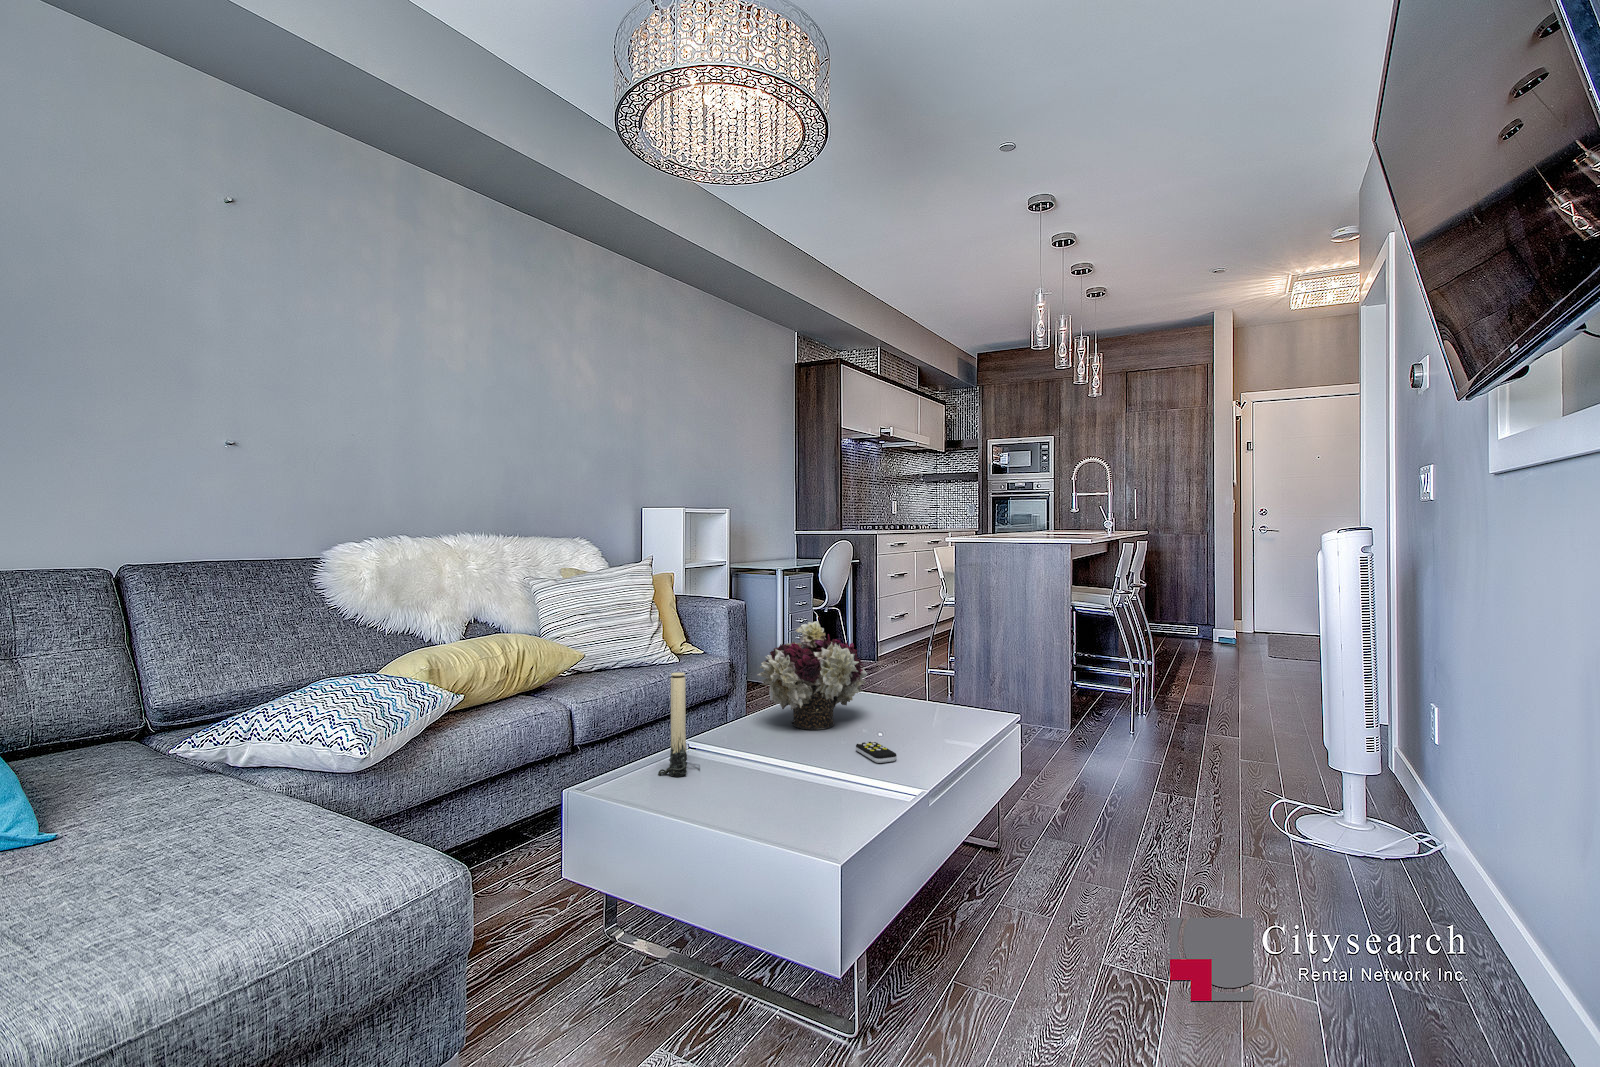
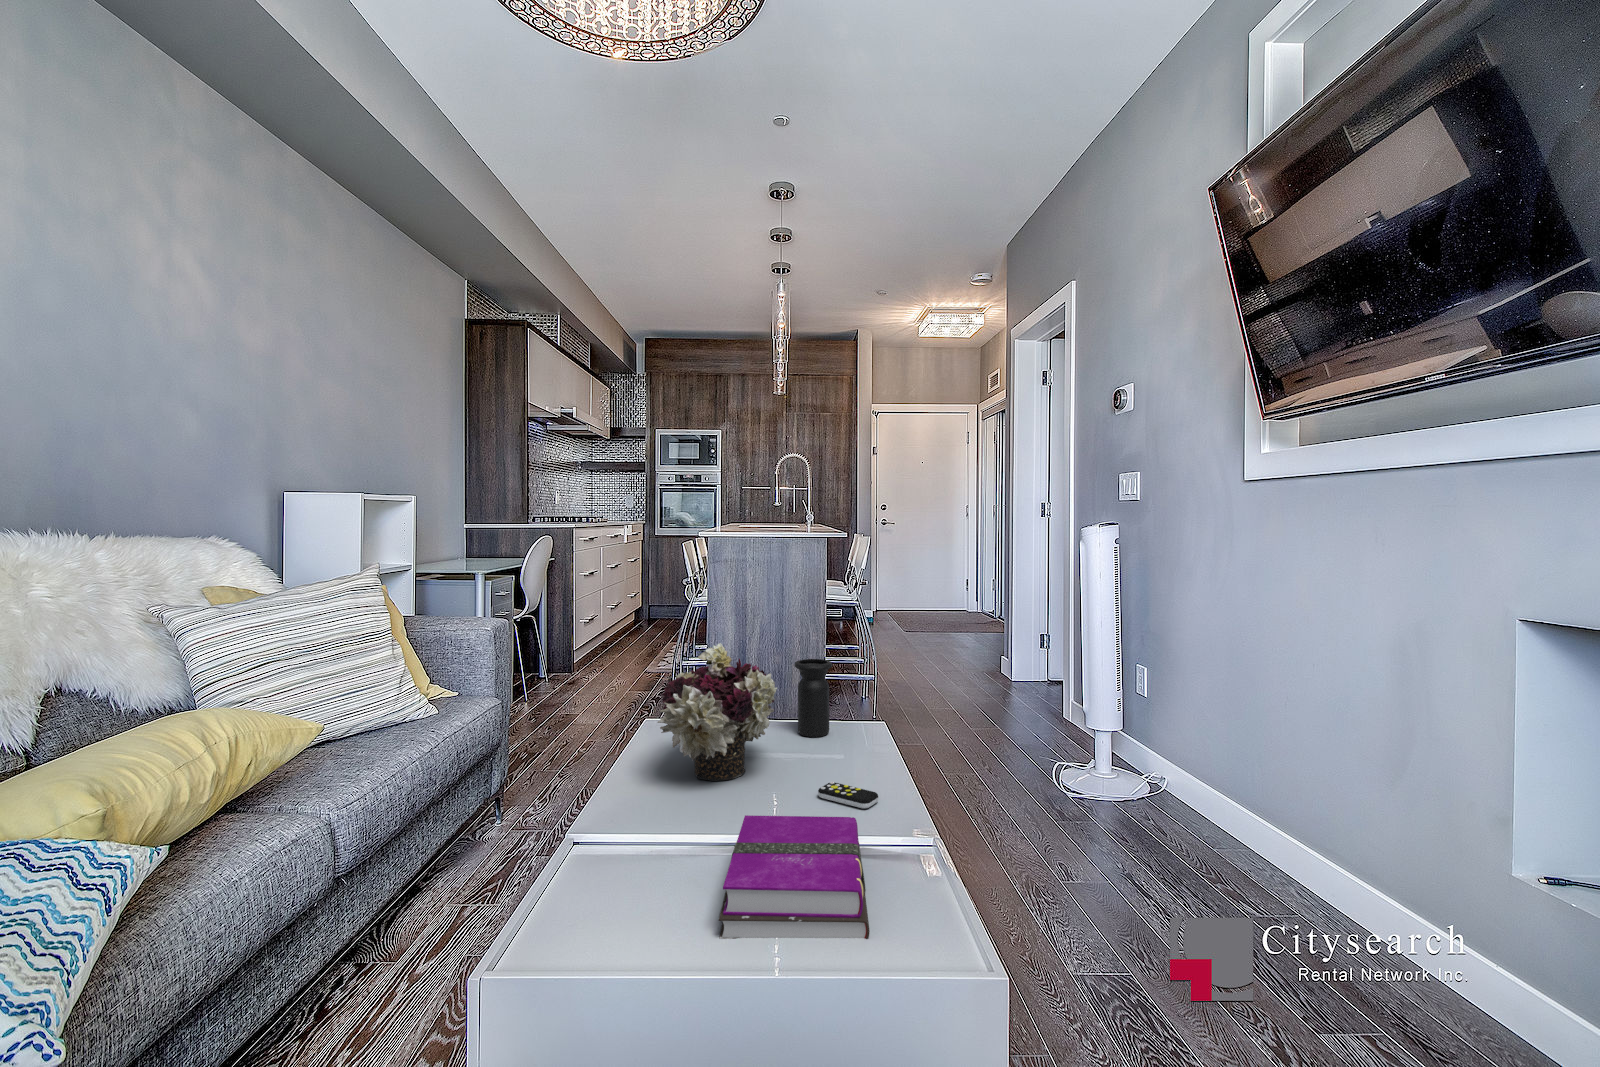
vase: none [909,647,943,715] -> present [794,659,832,737]
candle: present [658,672,687,777] -> none [613,741,656,899]
hardback book: none [680,742,835,827] -> present [719,815,870,939]

